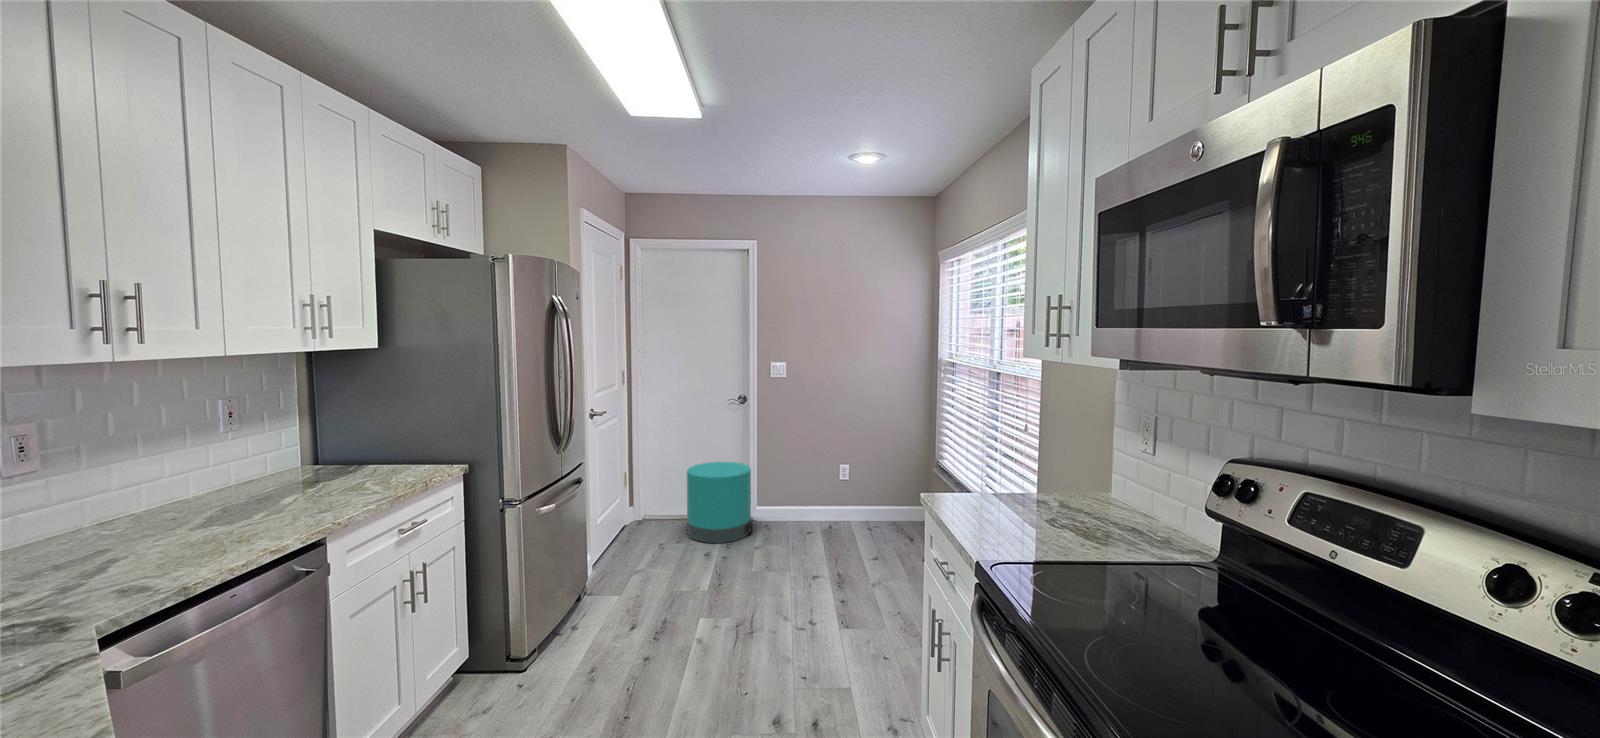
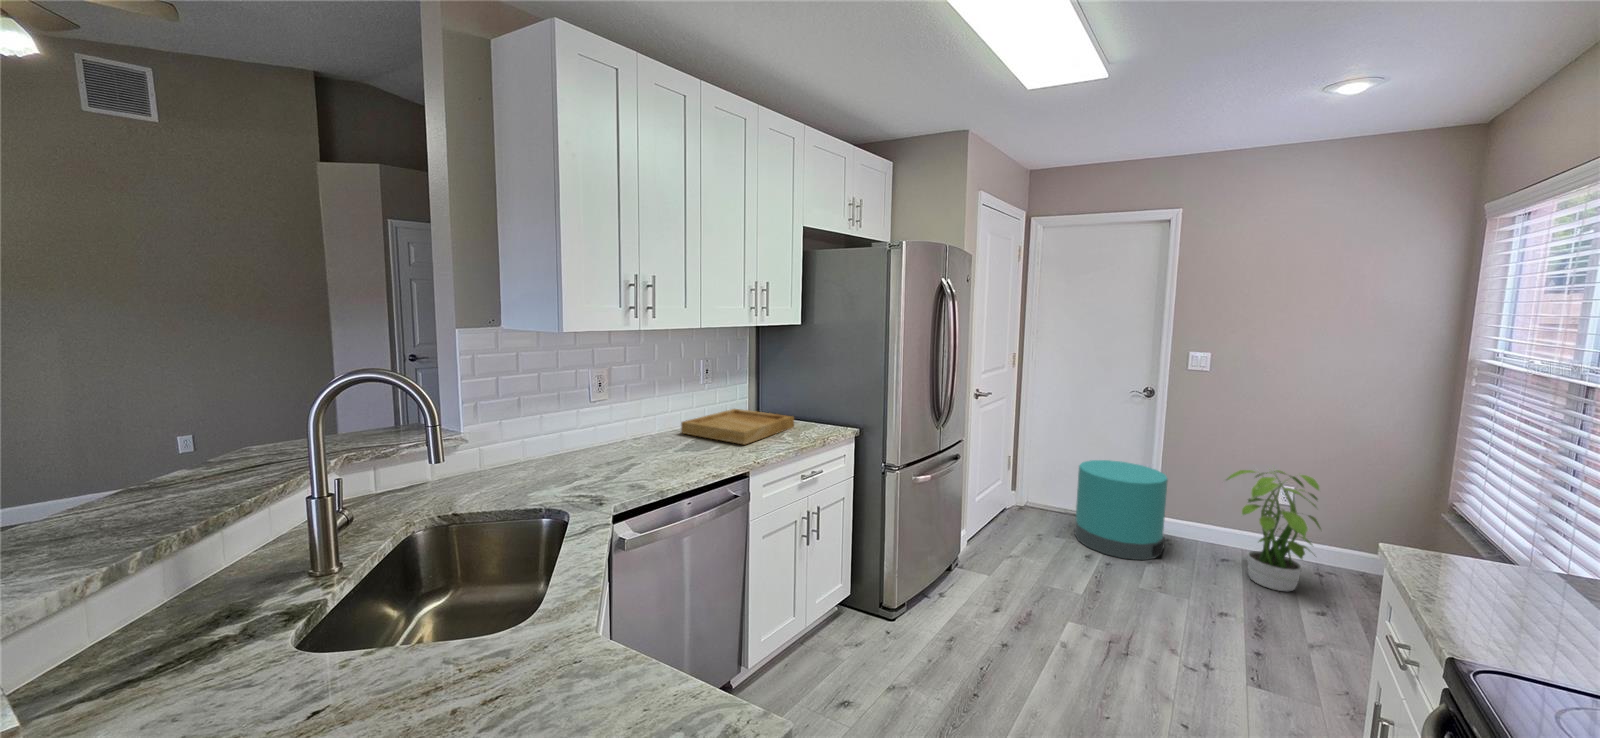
potted plant: none [784,445,838,536] -> present [1225,469,1321,591]
tray: none [171,463,378,512] -> present [681,409,794,444]

